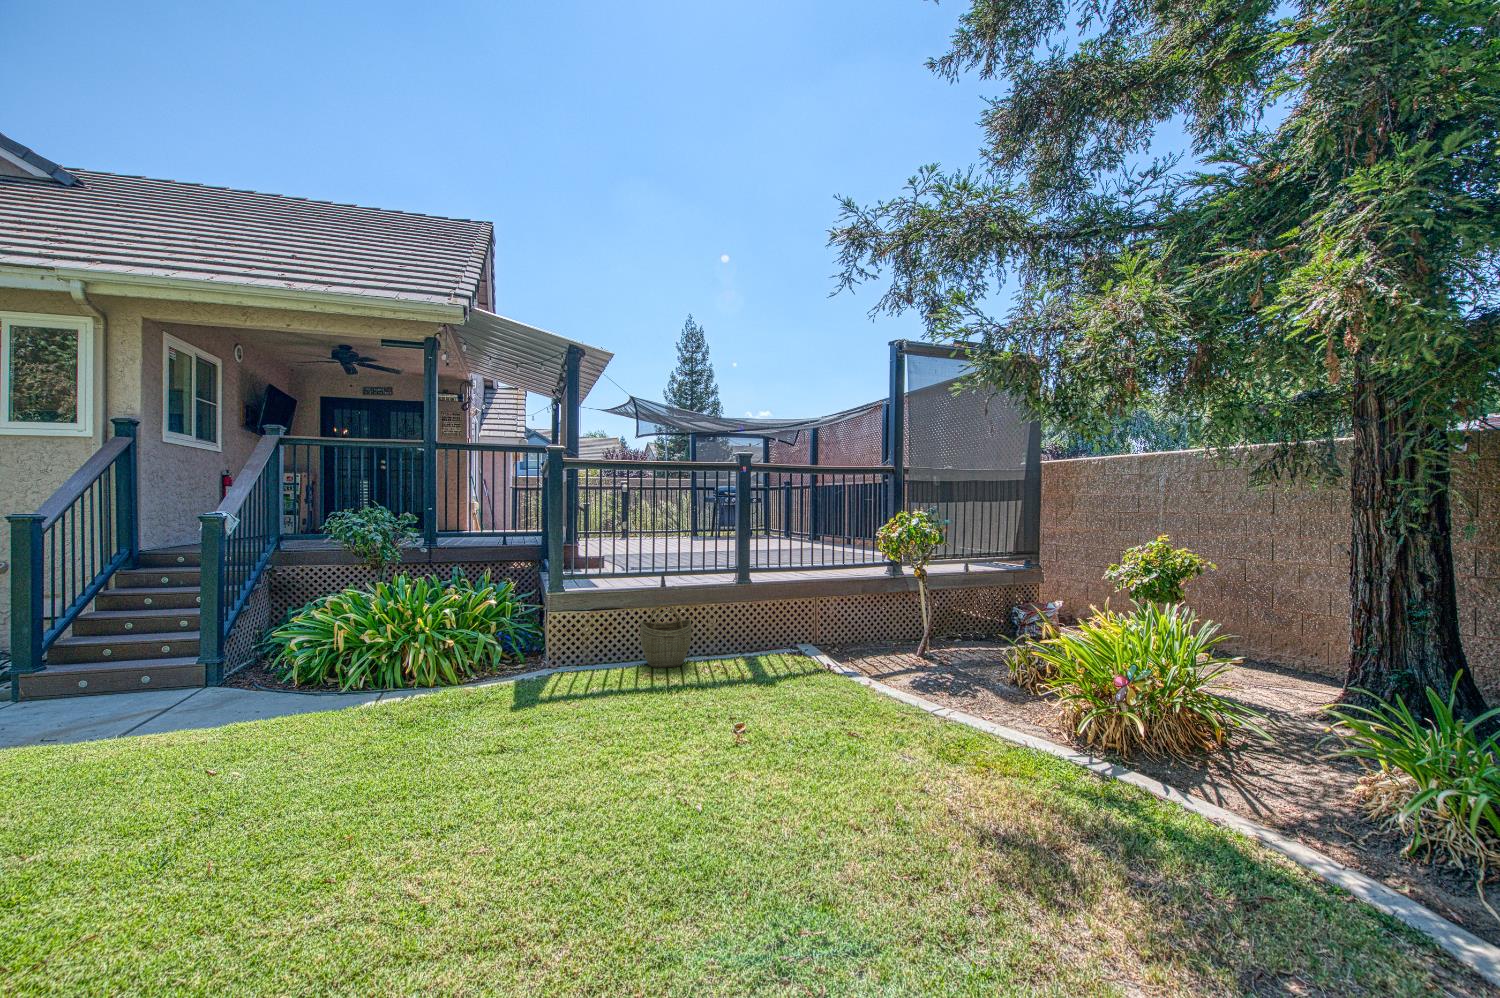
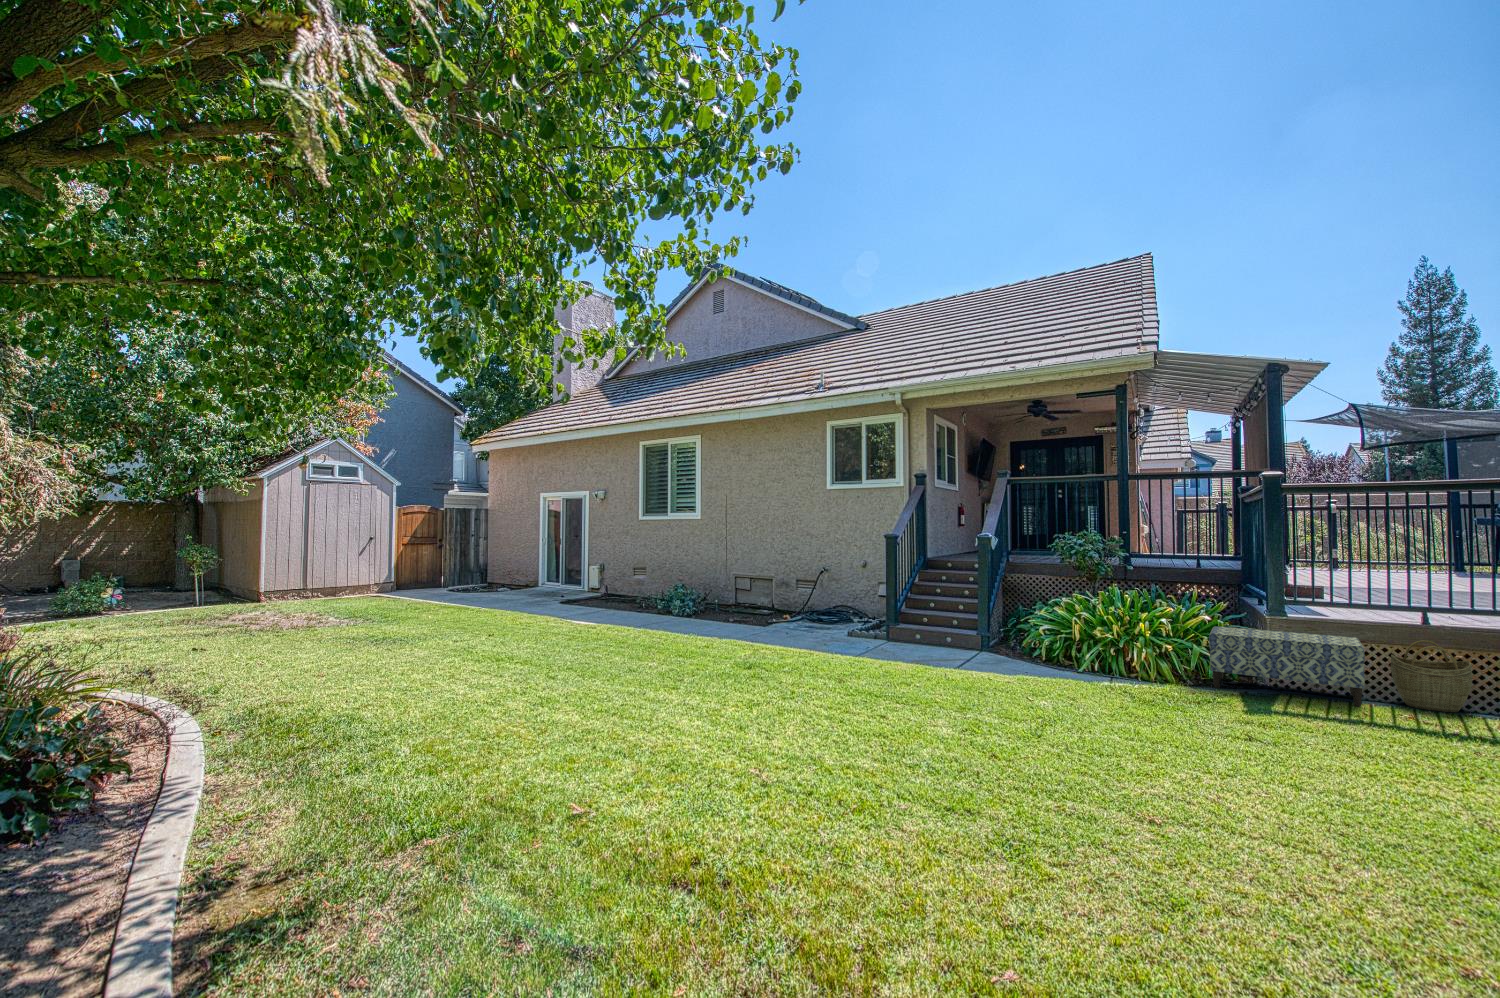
bench: none [488,608,620,682] -> present [1209,626,1365,706]

